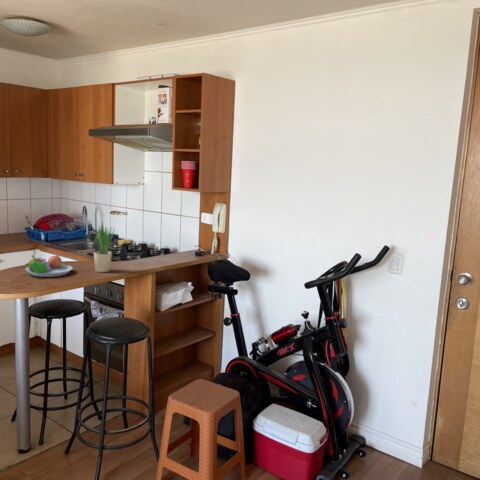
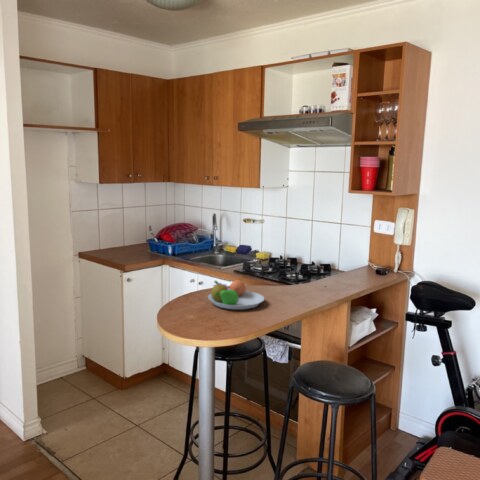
potted plant: present [94,222,114,272] -> none [286,234,311,301]

